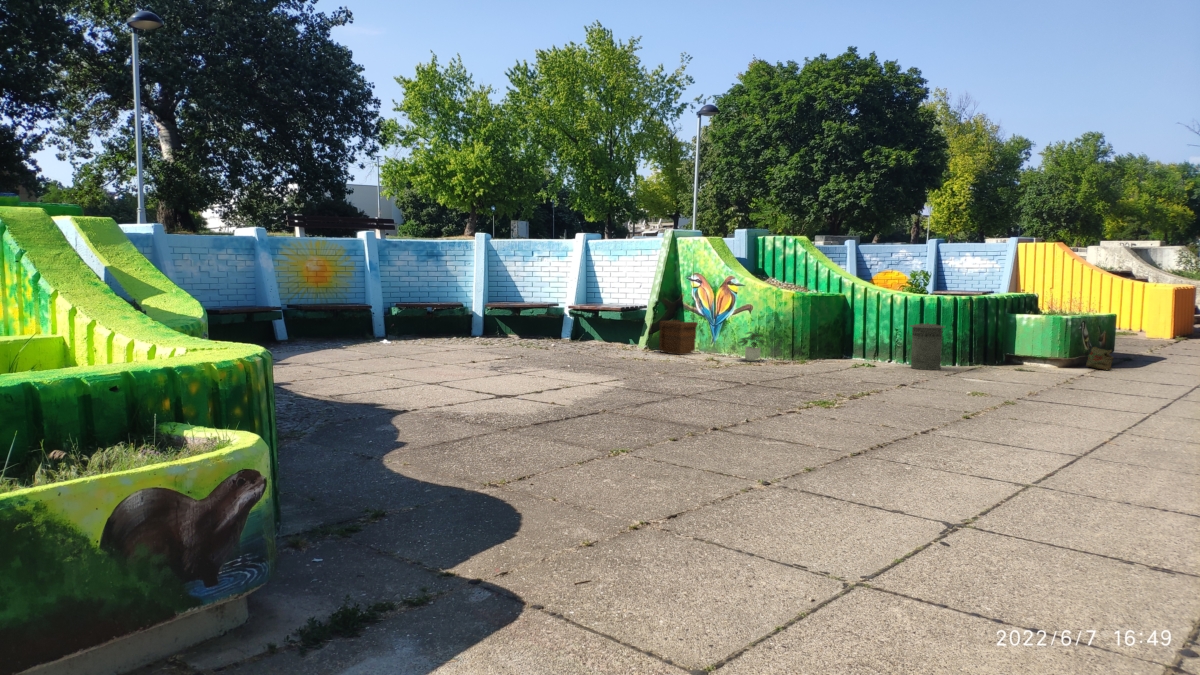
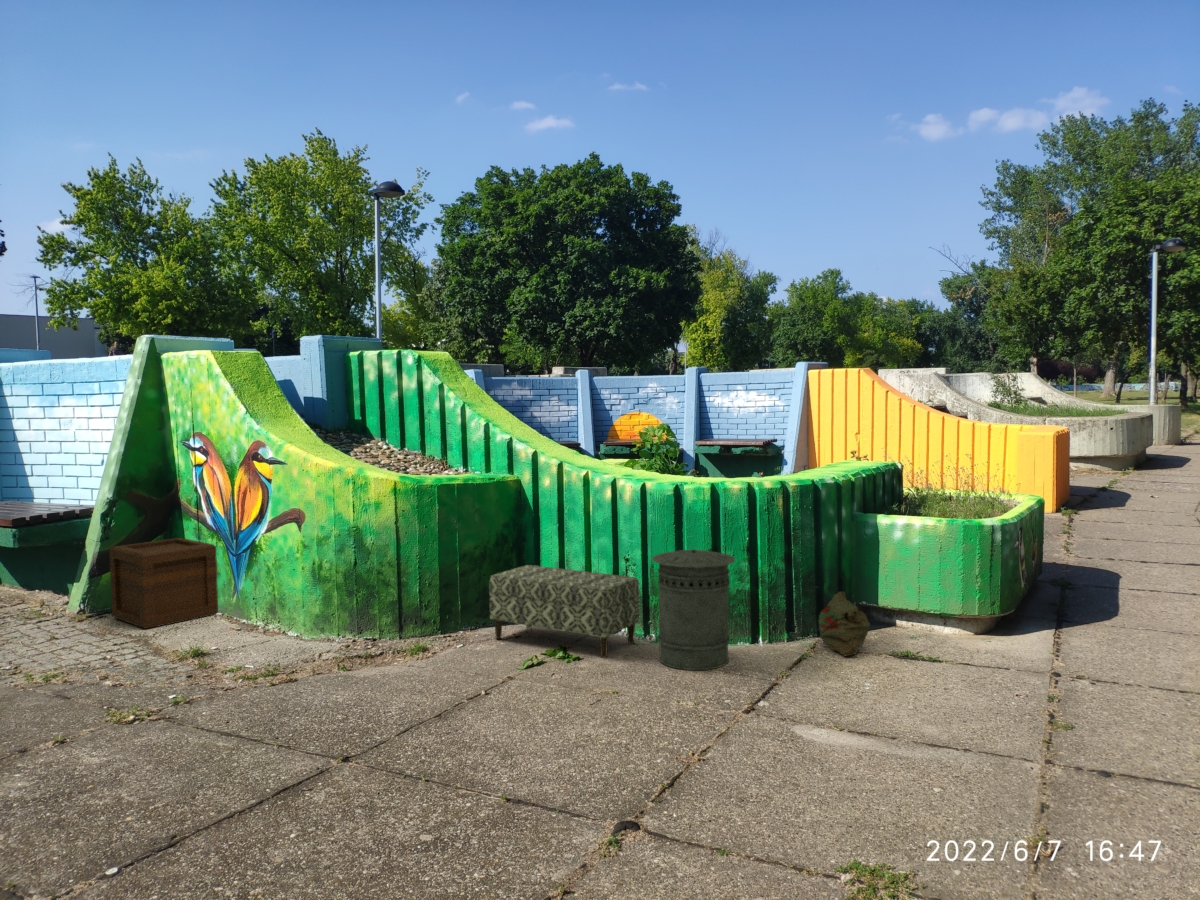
potted plant: present [739,332,765,361] -> none [249,575,334,652]
bench: none [835,333,902,367] -> present [489,565,639,658]
bag: present [1086,347,1113,370] -> present [819,592,870,656]

